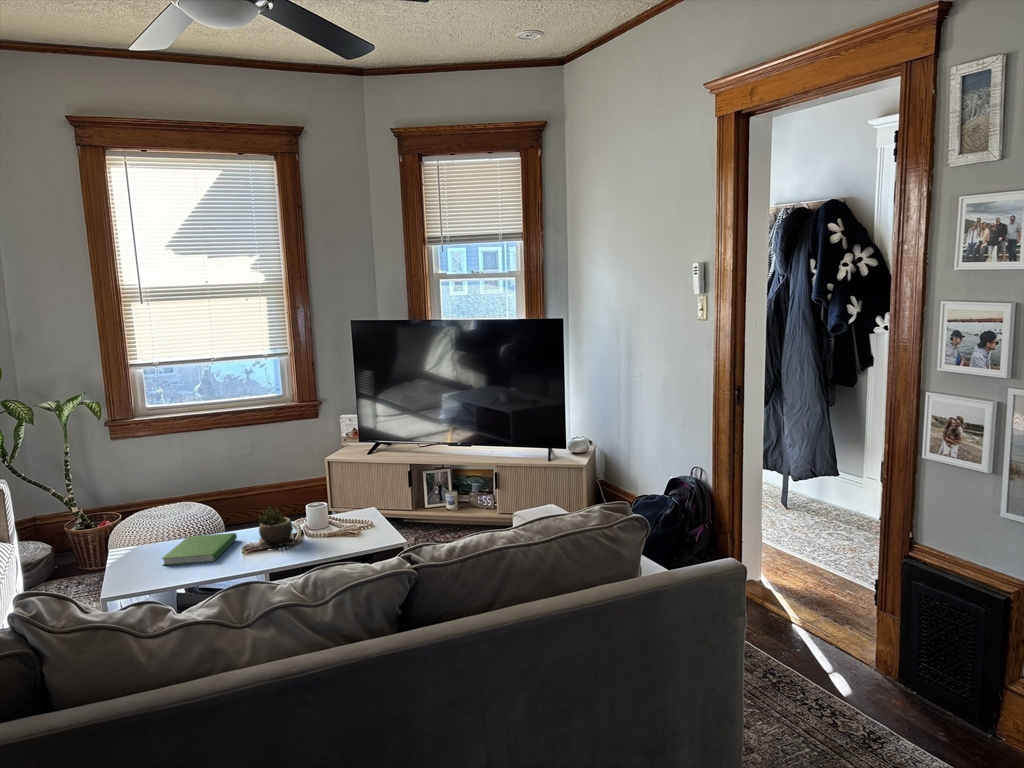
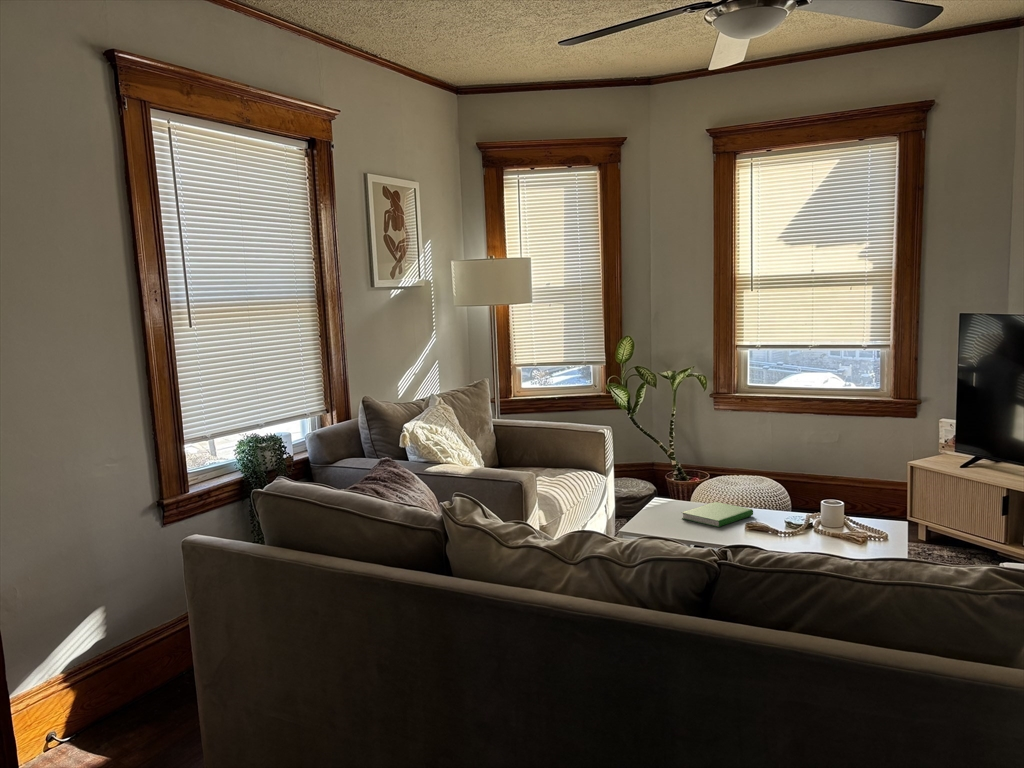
succulent plant: present [259,507,295,549] -> none [761,491,803,533]

